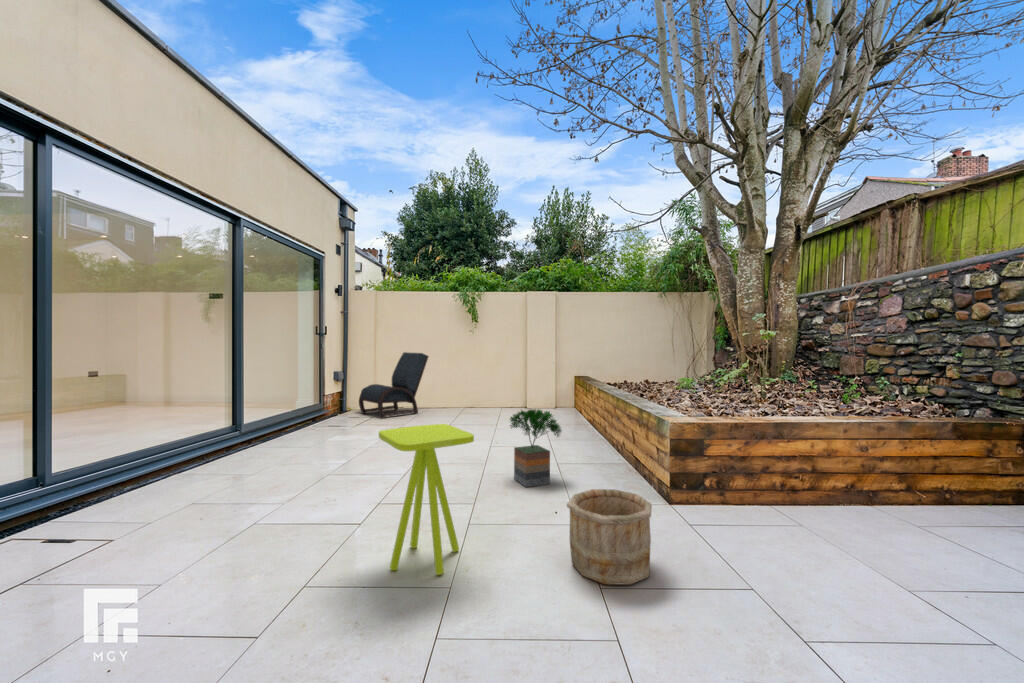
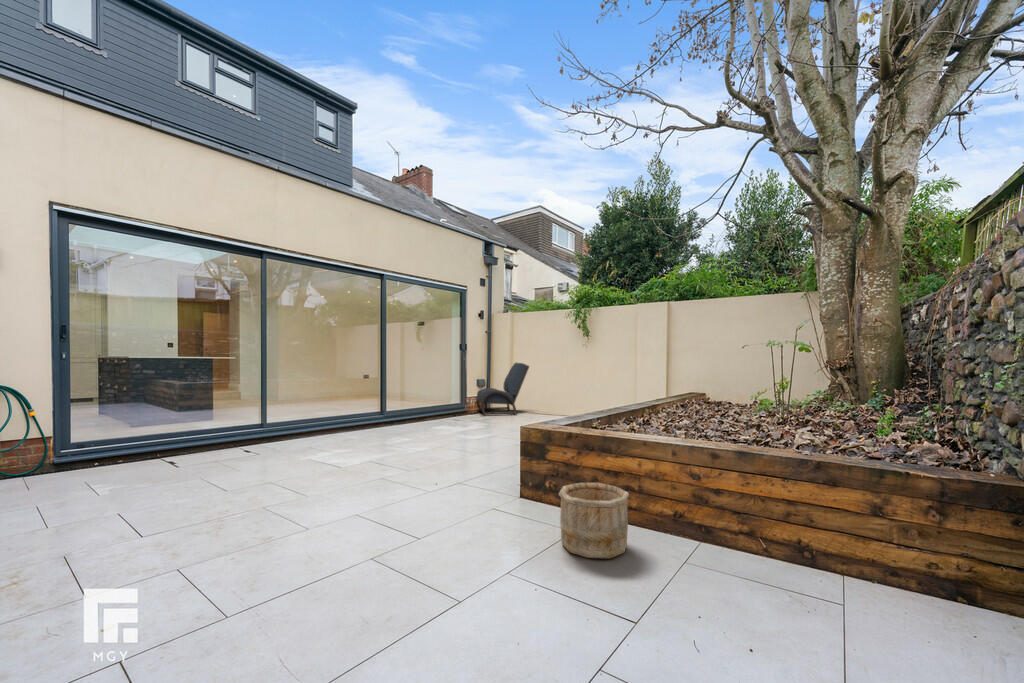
potted tree: present [510,409,561,487] -> none [452,407,490,469]
side table: present [379,424,474,575] -> none [287,404,349,490]
wooden bucket: present [567,489,652,585] -> present [559,483,629,558]

